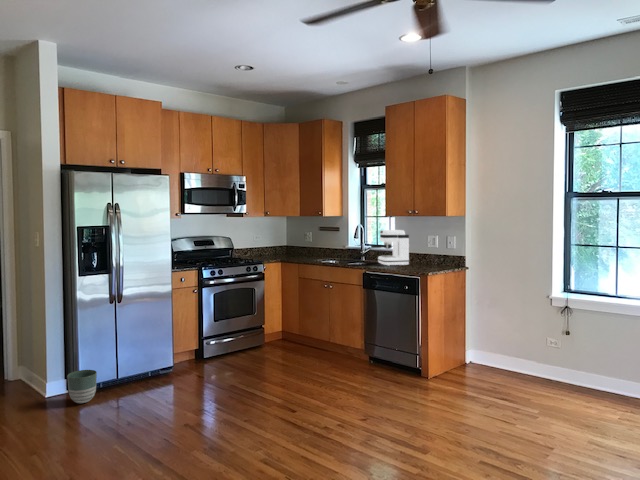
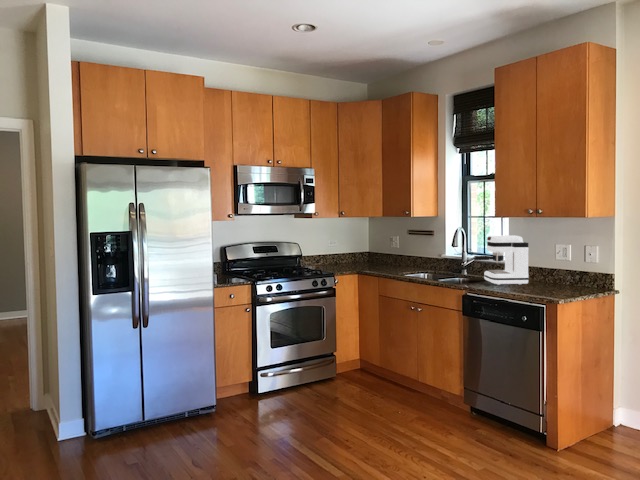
planter: present [67,370,97,403] -> none [77,411,113,454]

